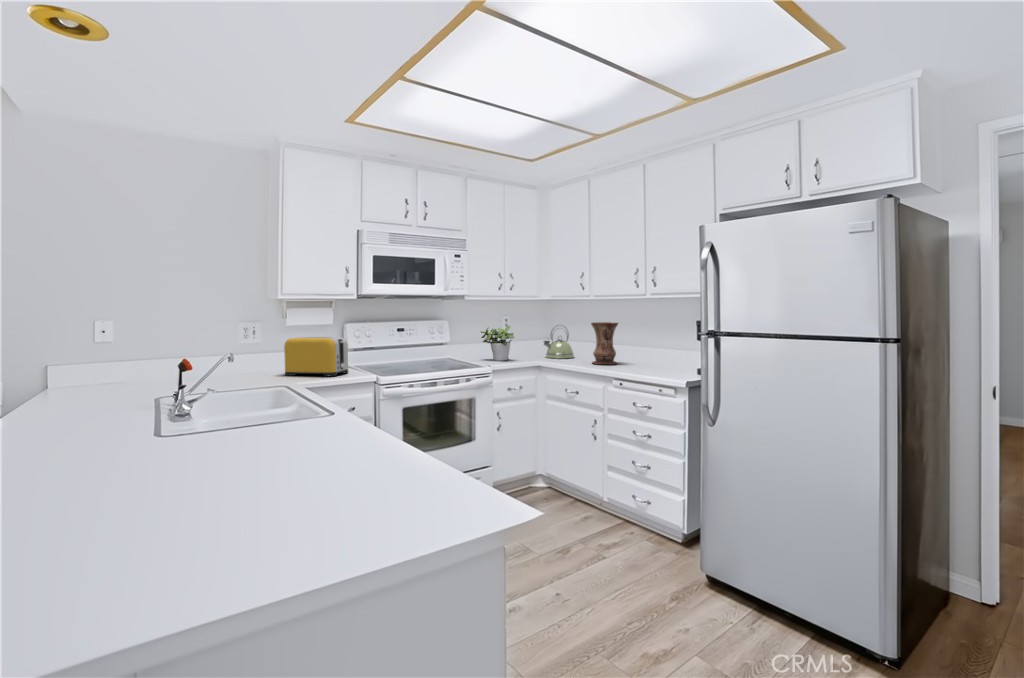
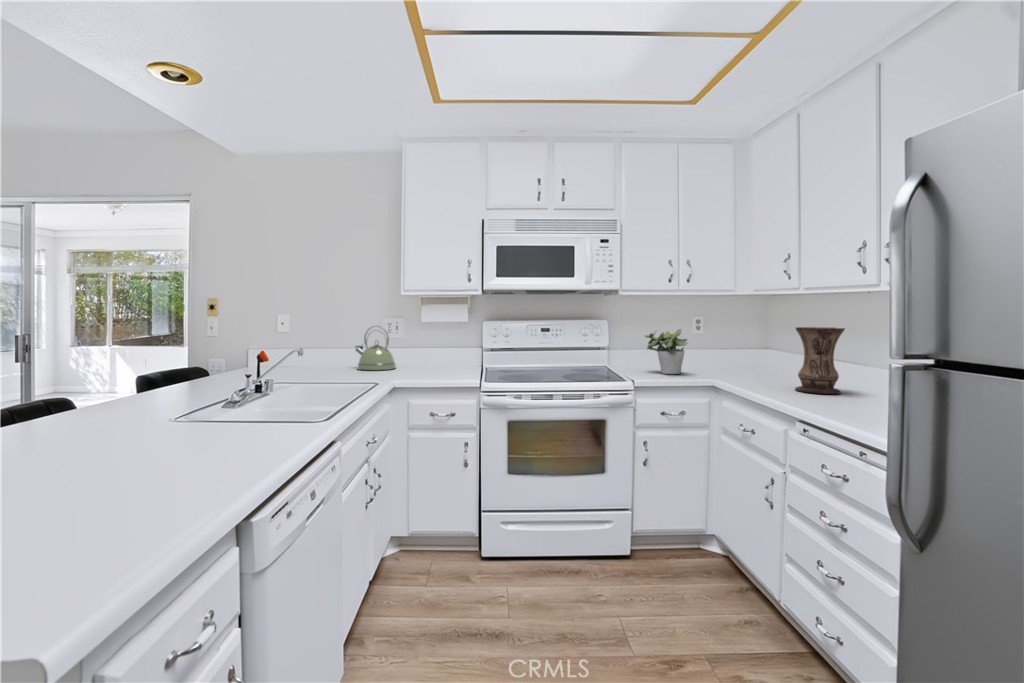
kettle: present [544,325,574,359] -> present [355,326,396,370]
toaster: present [284,337,348,376] -> none [407,335,464,377]

